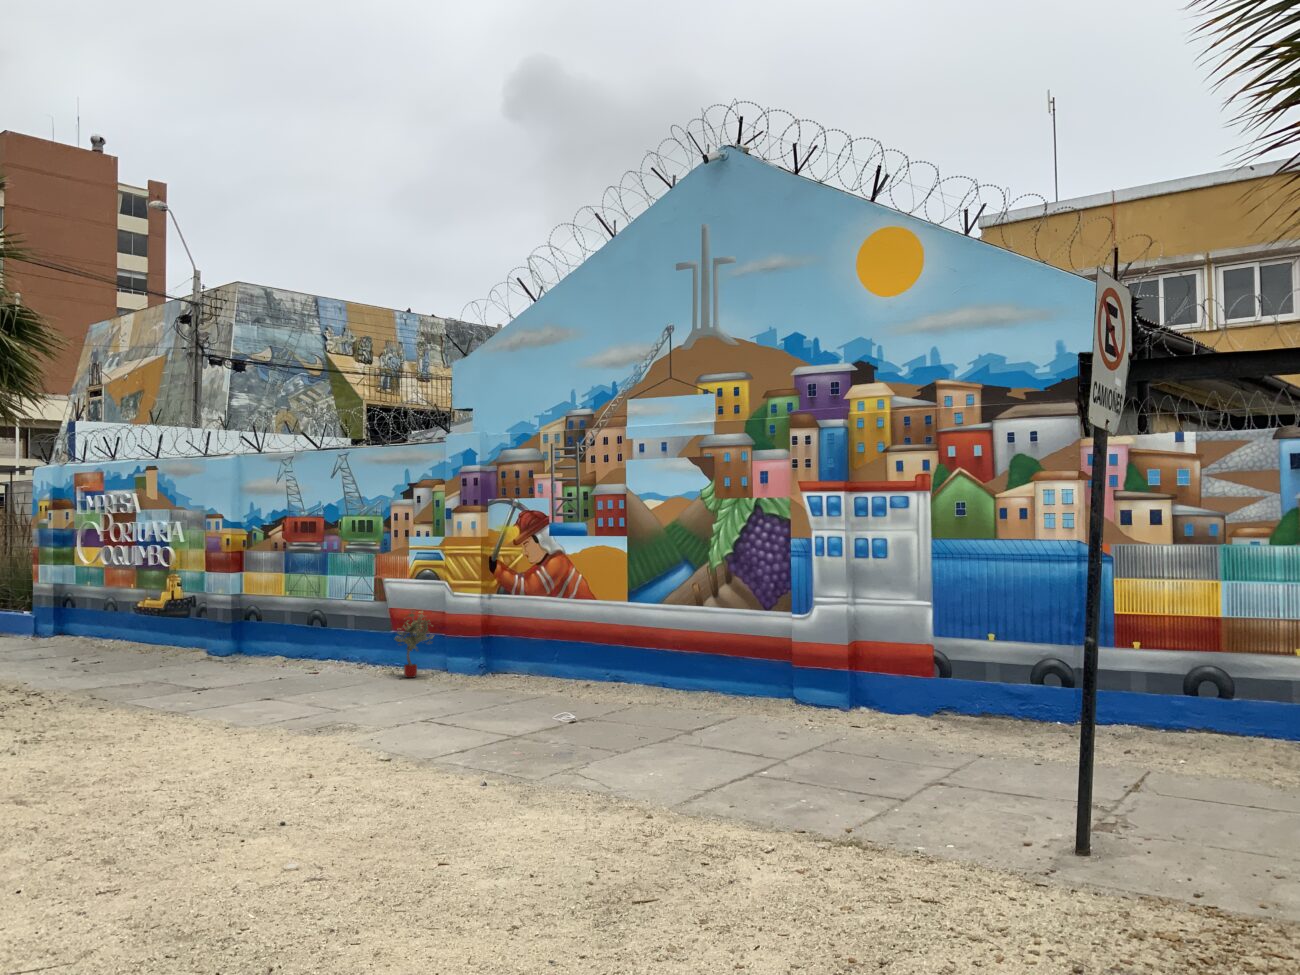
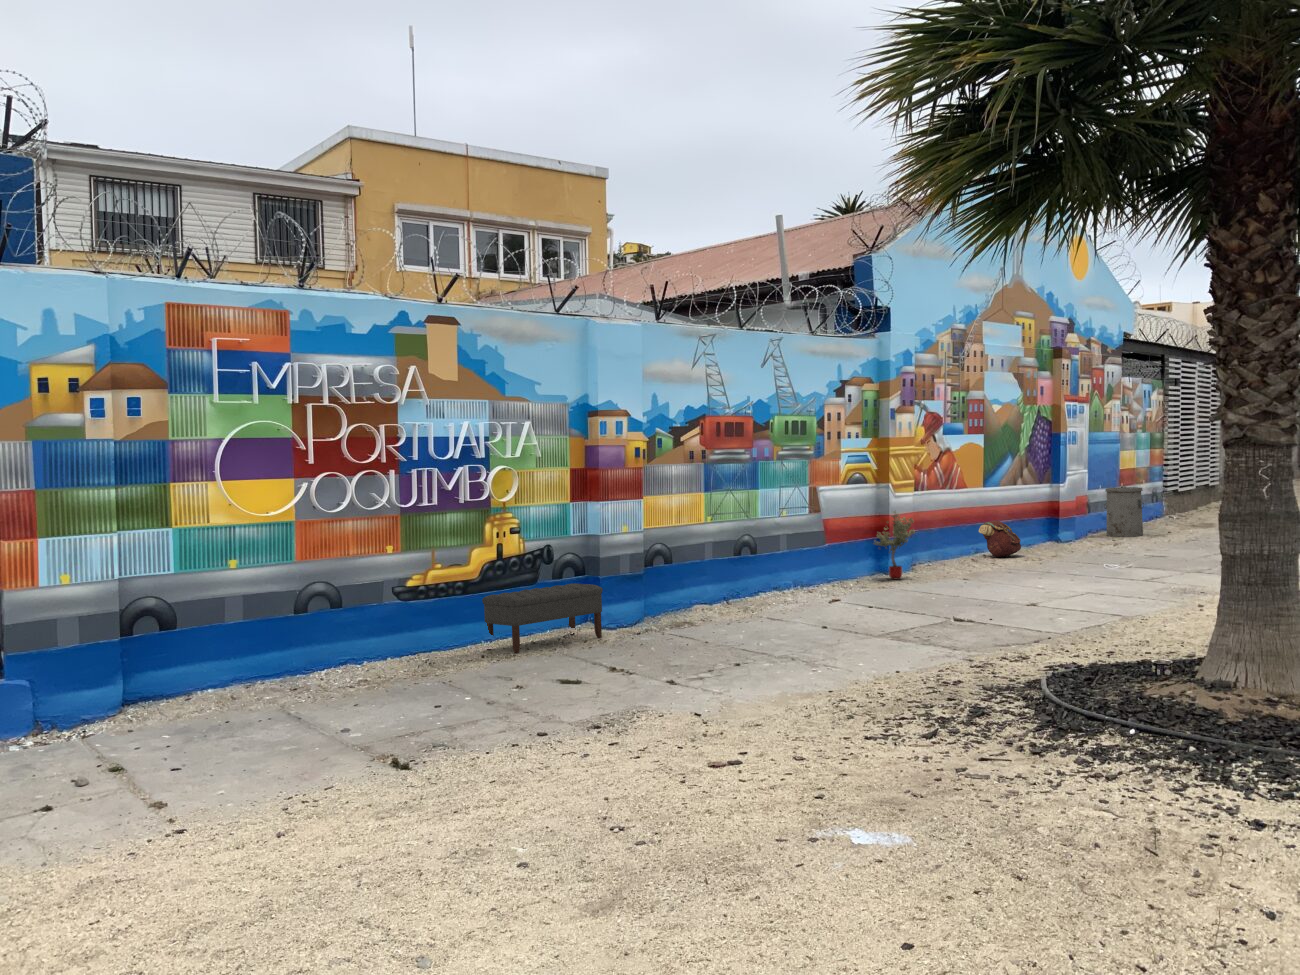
bench: none [125,617,190,654] -> present [482,583,603,653]
trash can: none [926,642,994,739] -> present [1105,486,1144,537]
backpack: none [586,647,637,695] -> present [979,521,1021,557]

